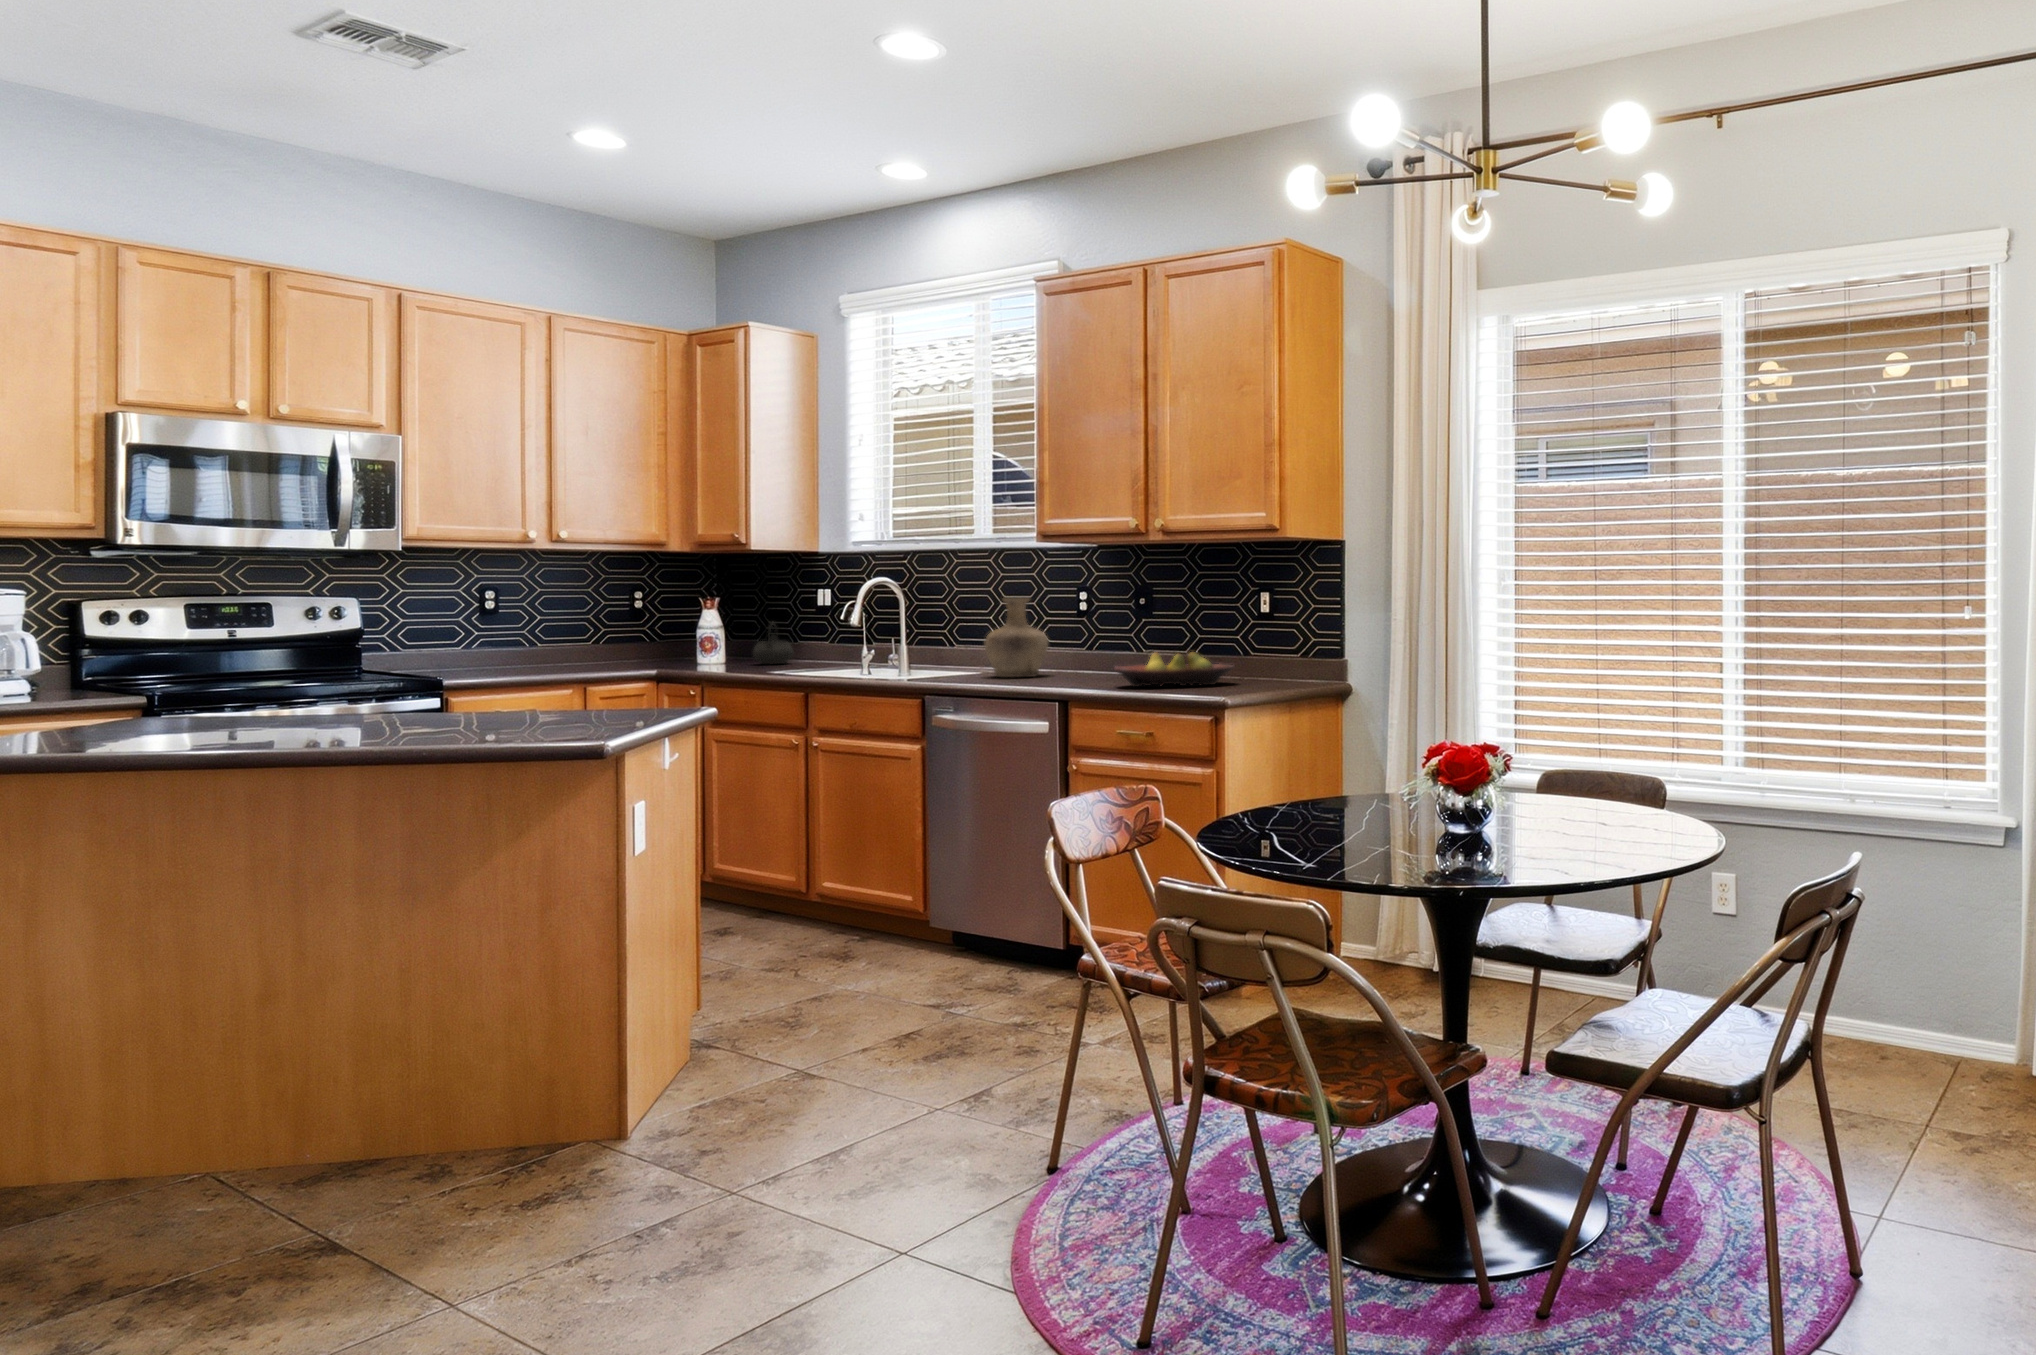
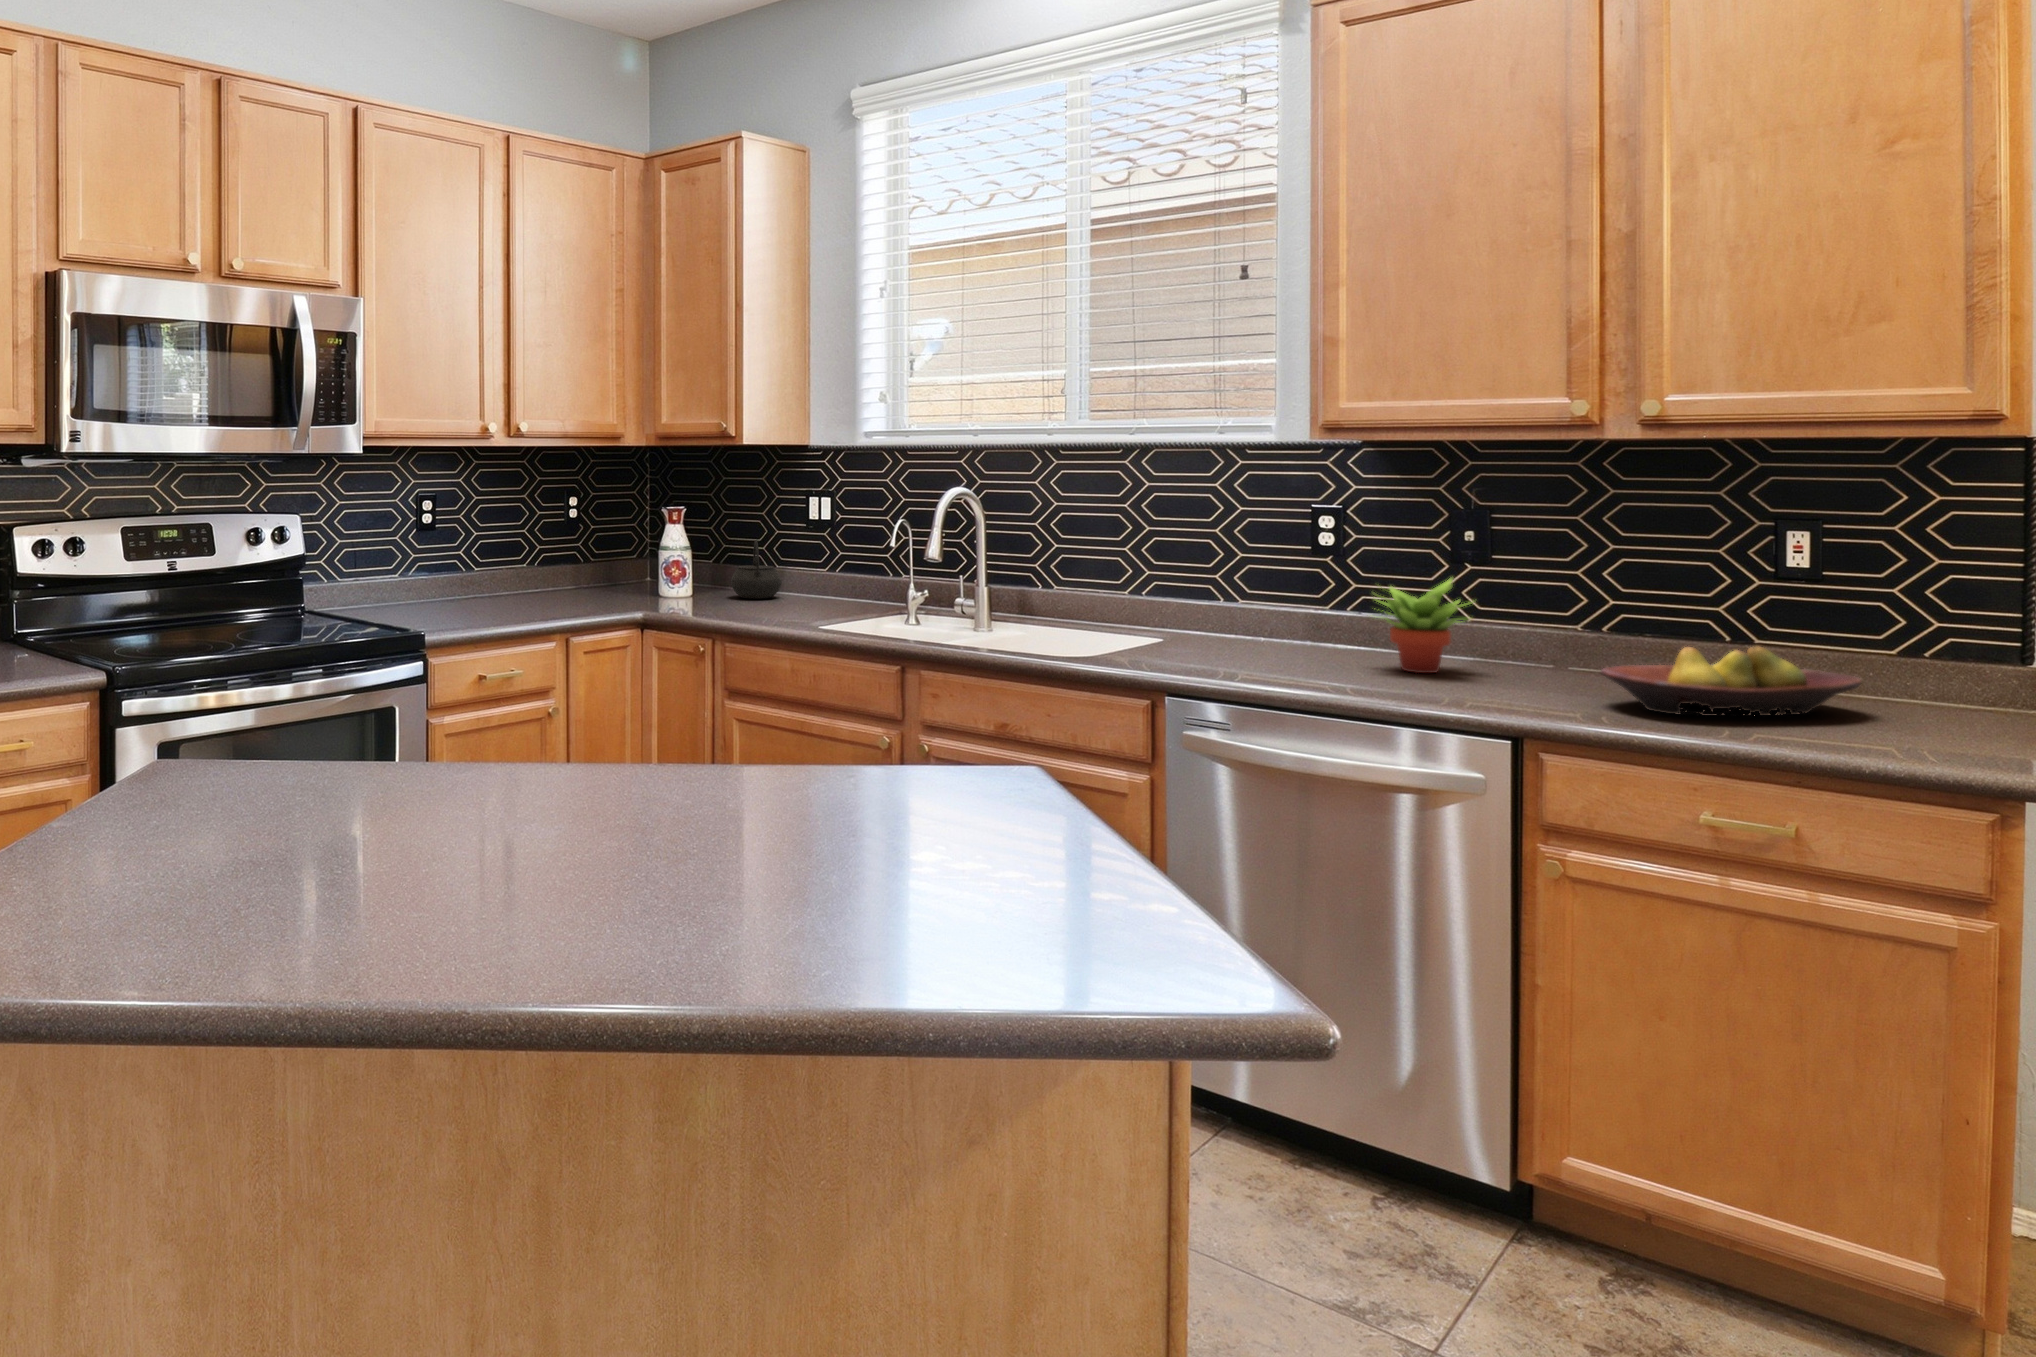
vase: present [984,598,1048,677] -> none [1204,526,1314,659]
succulent plant: none [1048,624,1109,679] -> present [1373,578,1465,673]

